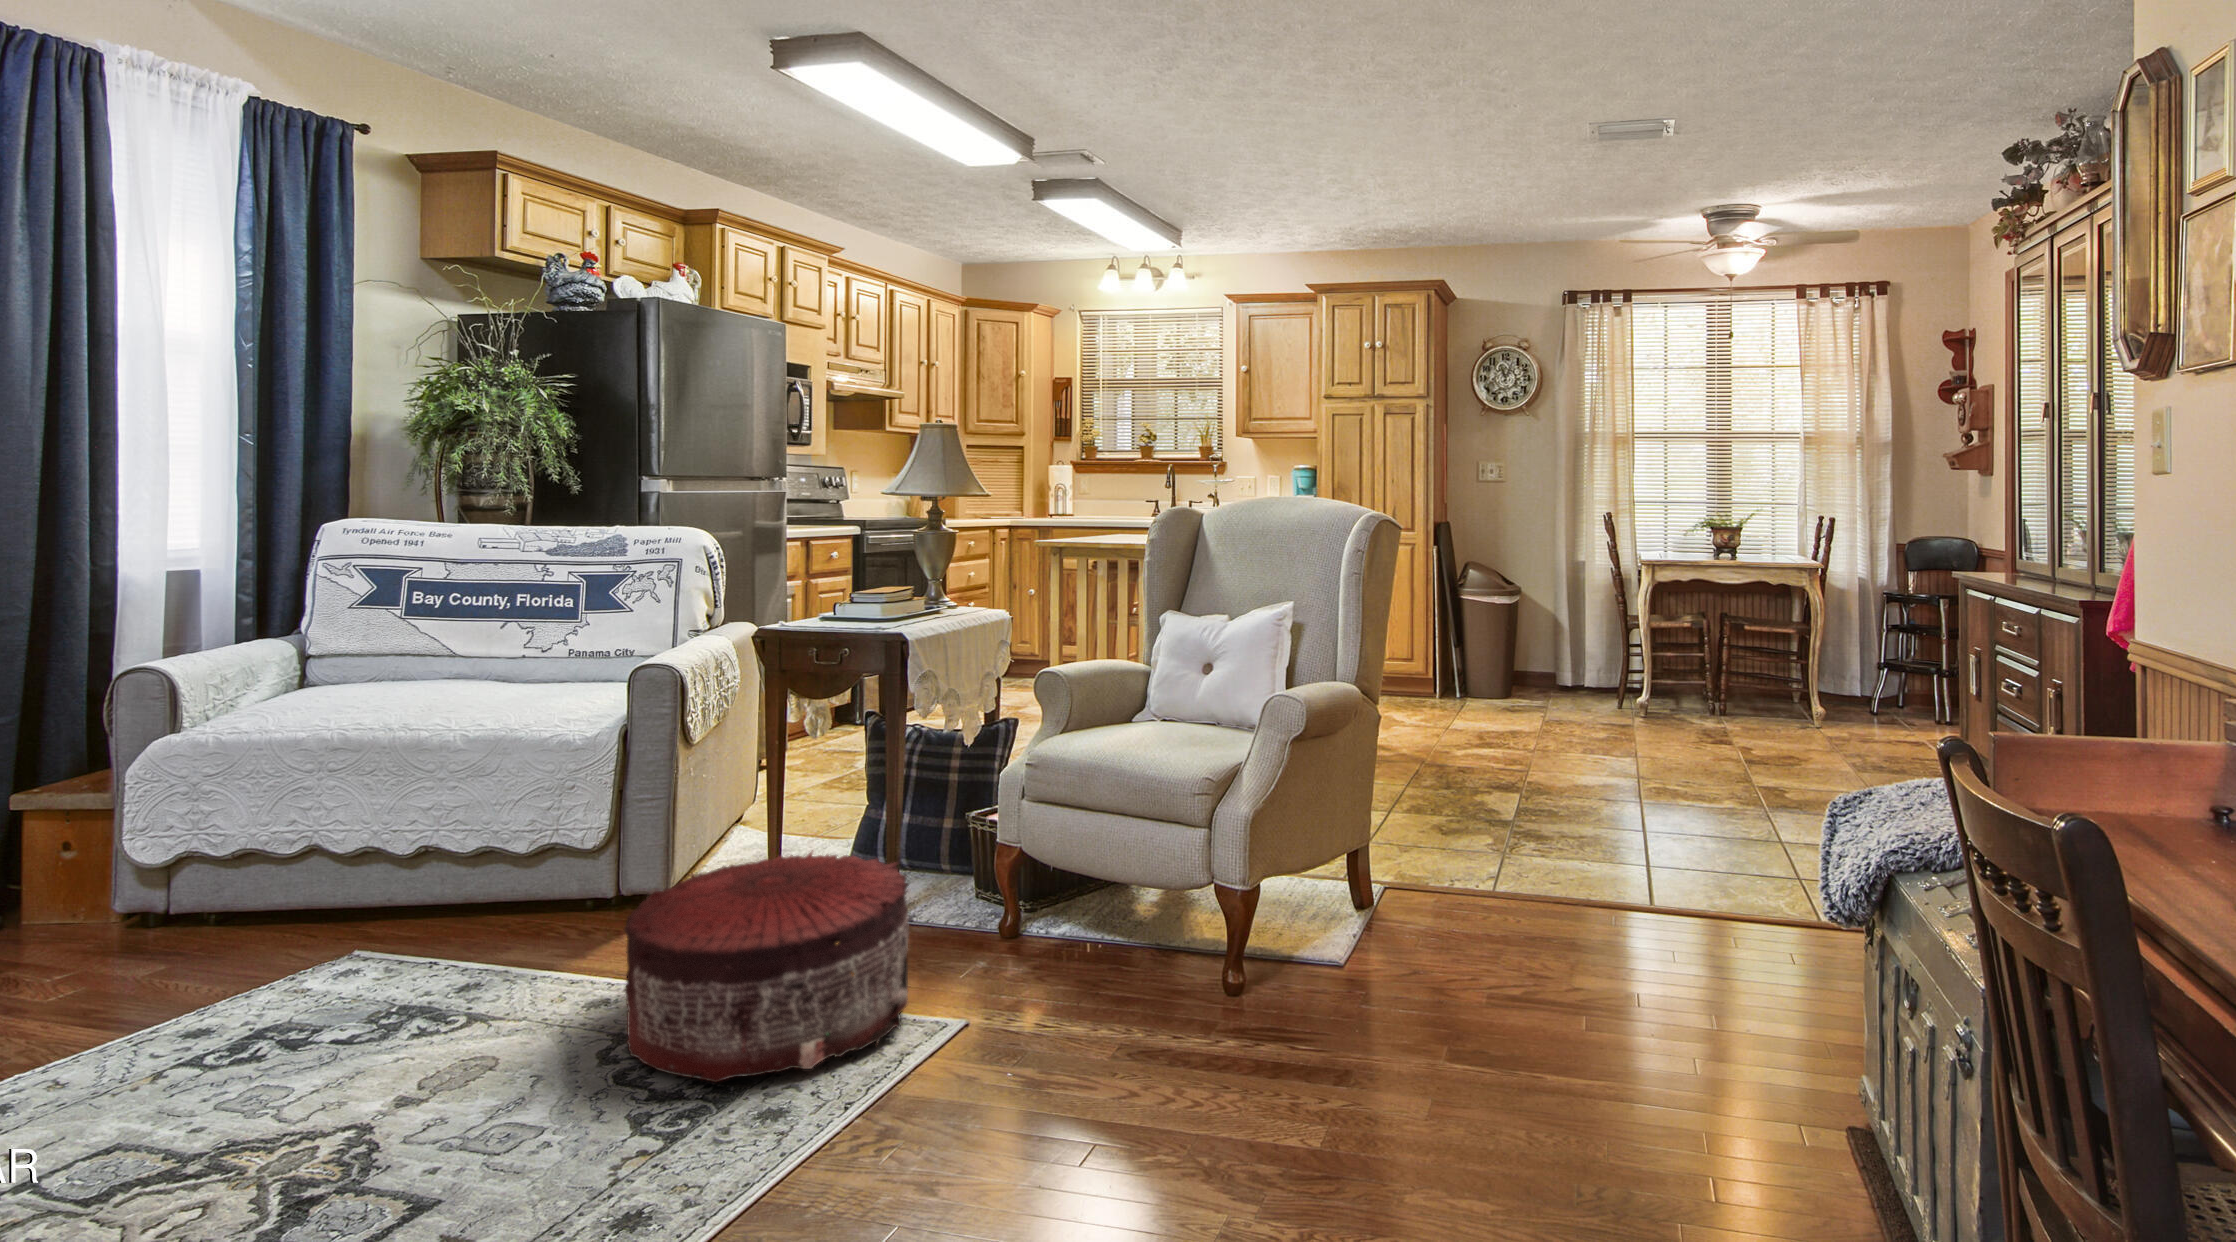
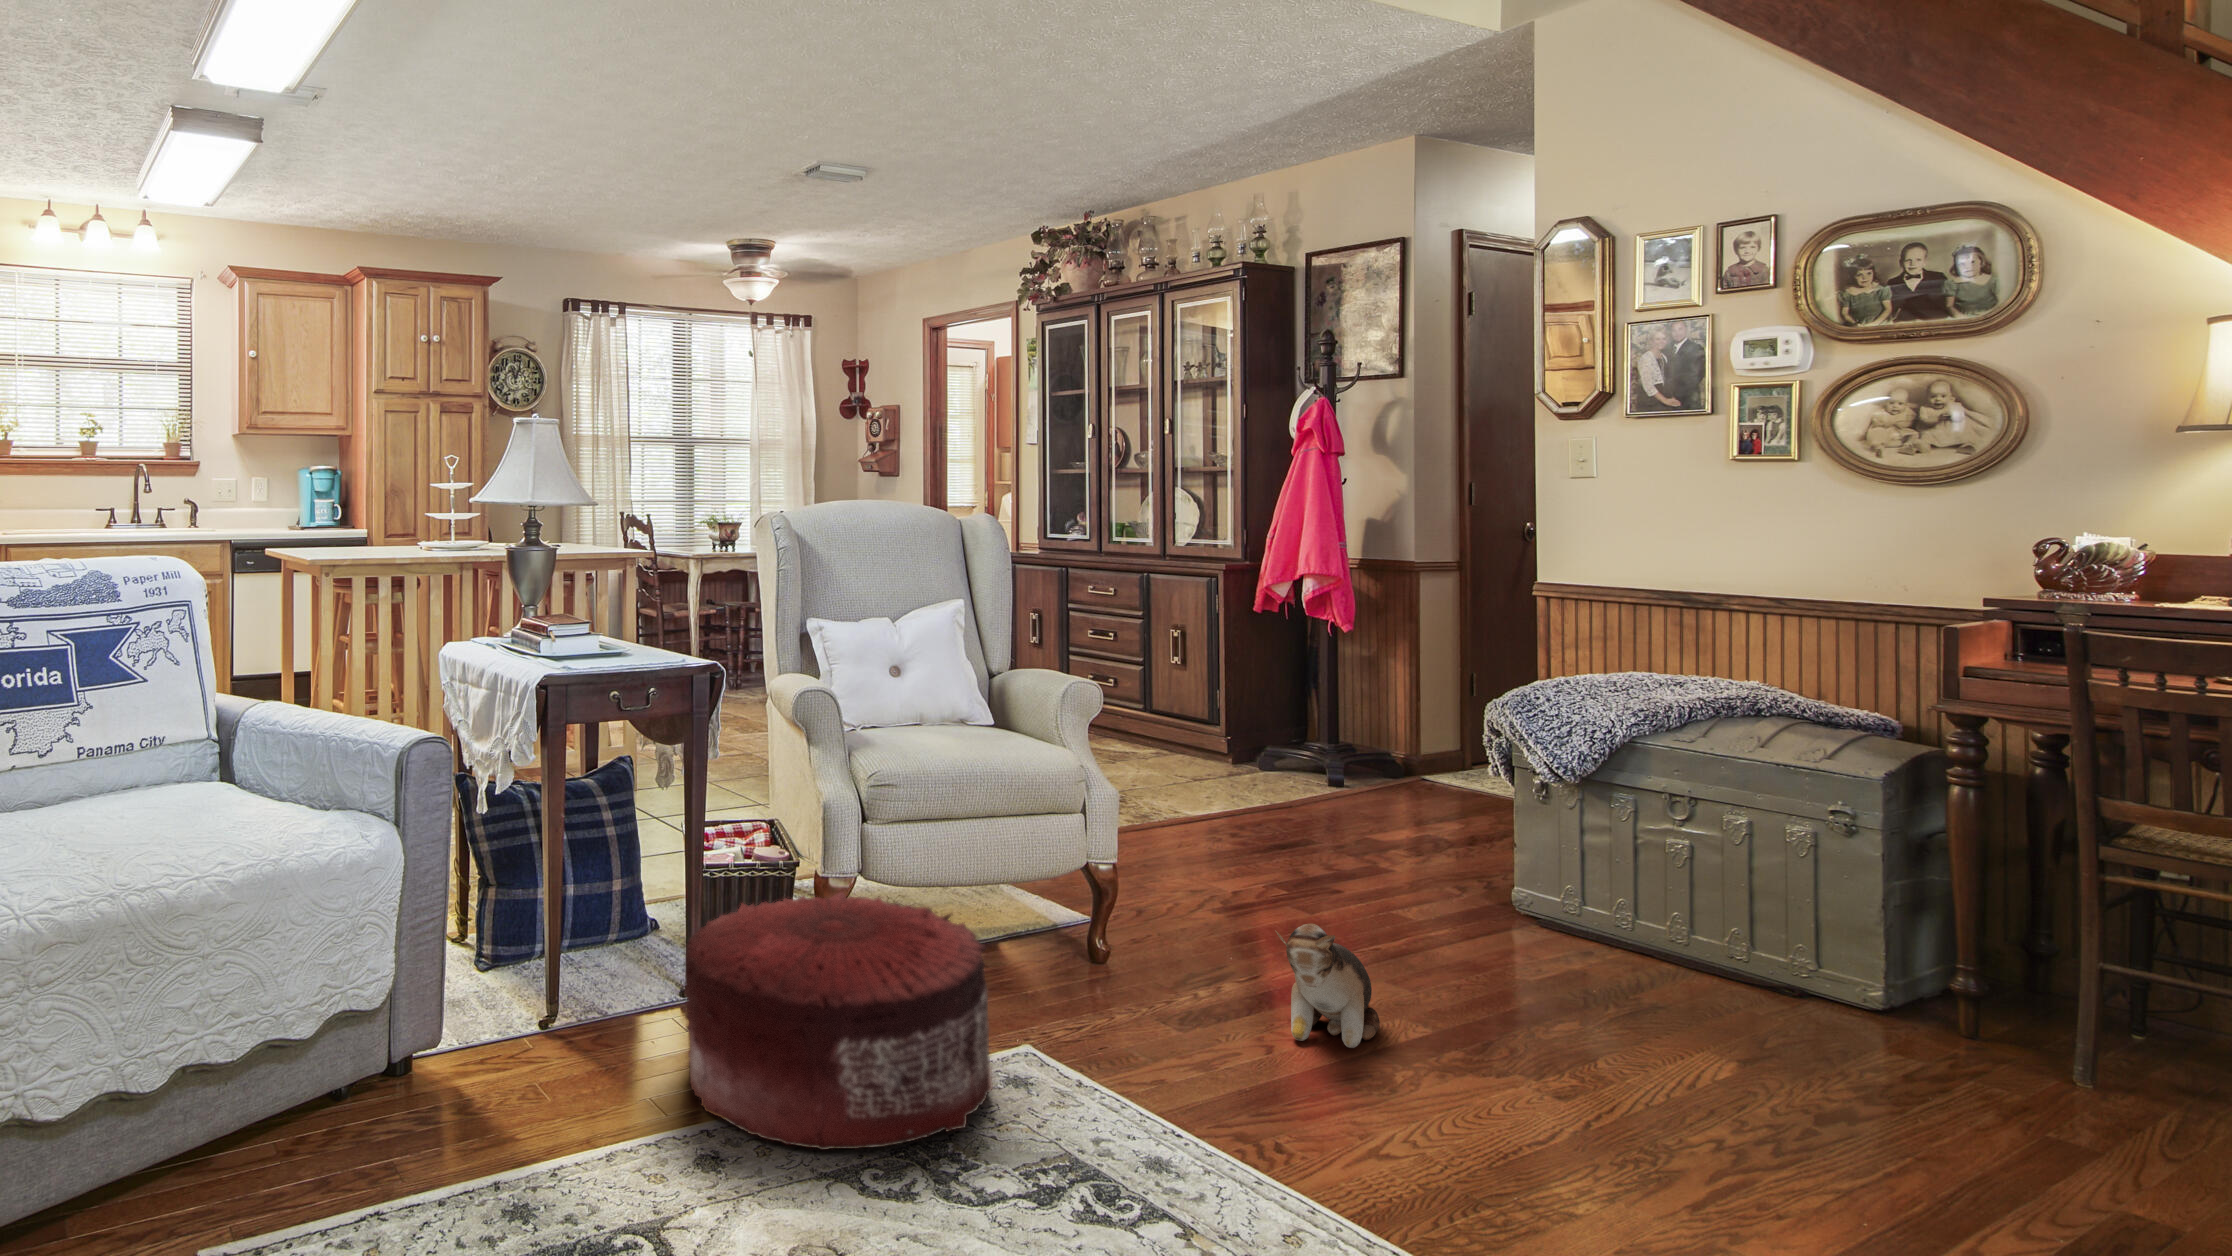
plush toy: none [1089,1014,1338,1186] -> present [1275,923,1380,1048]

